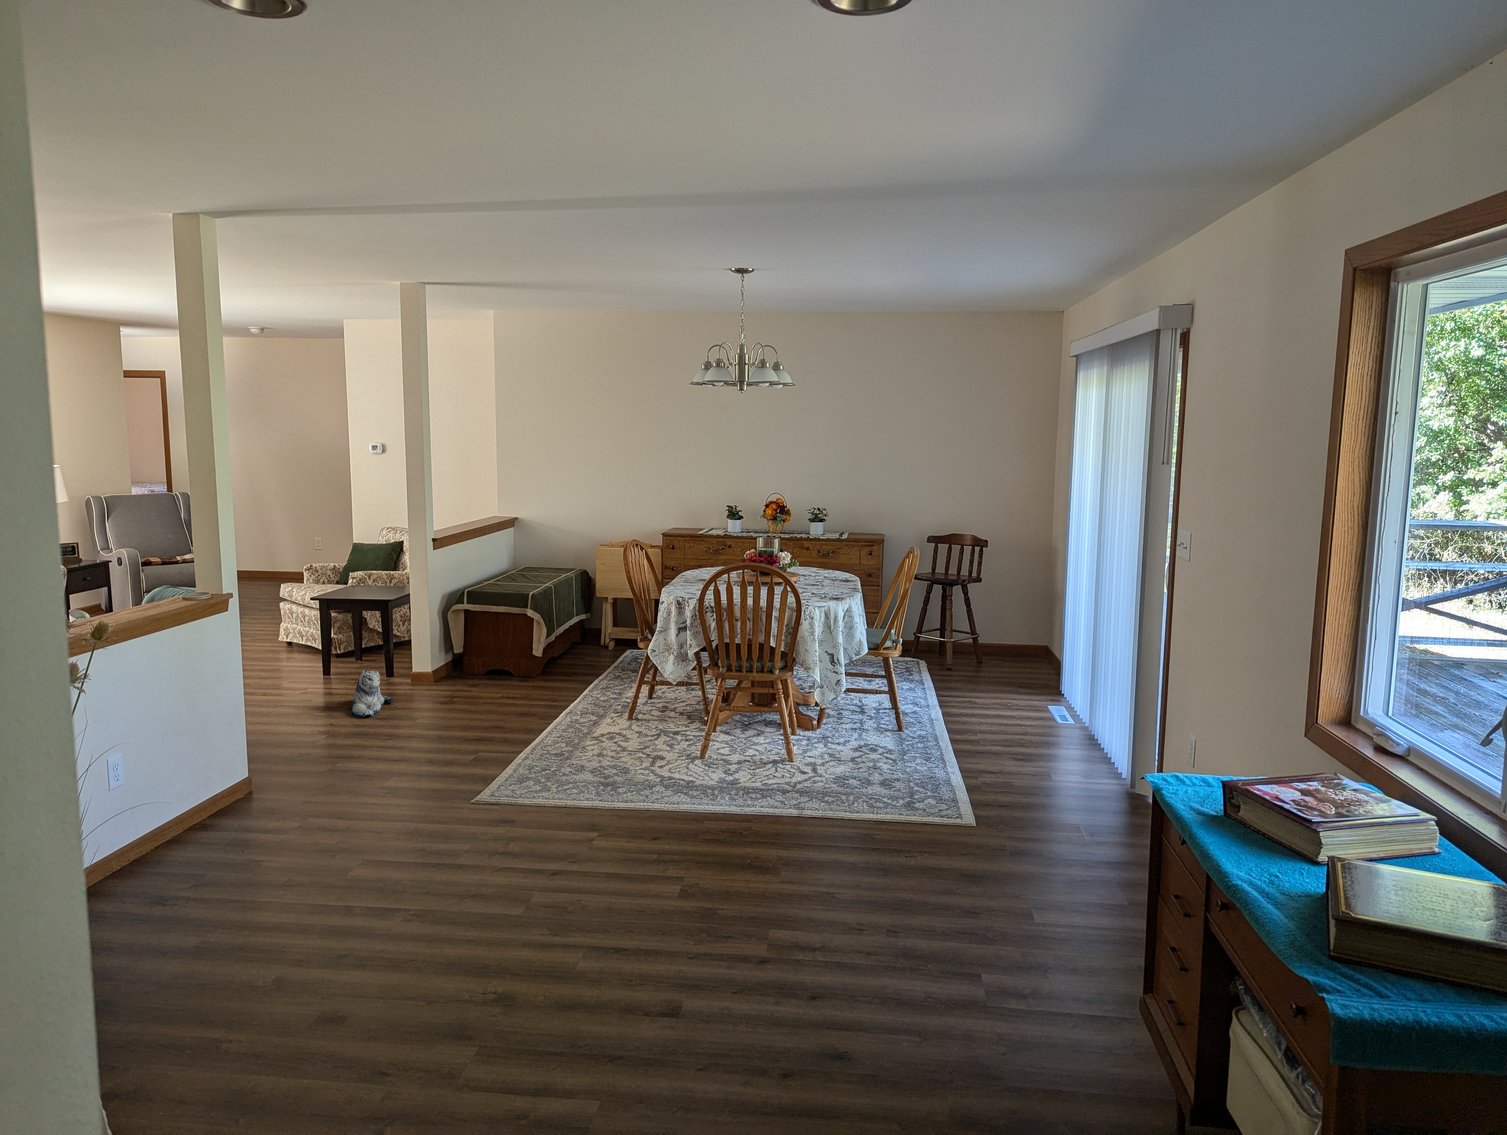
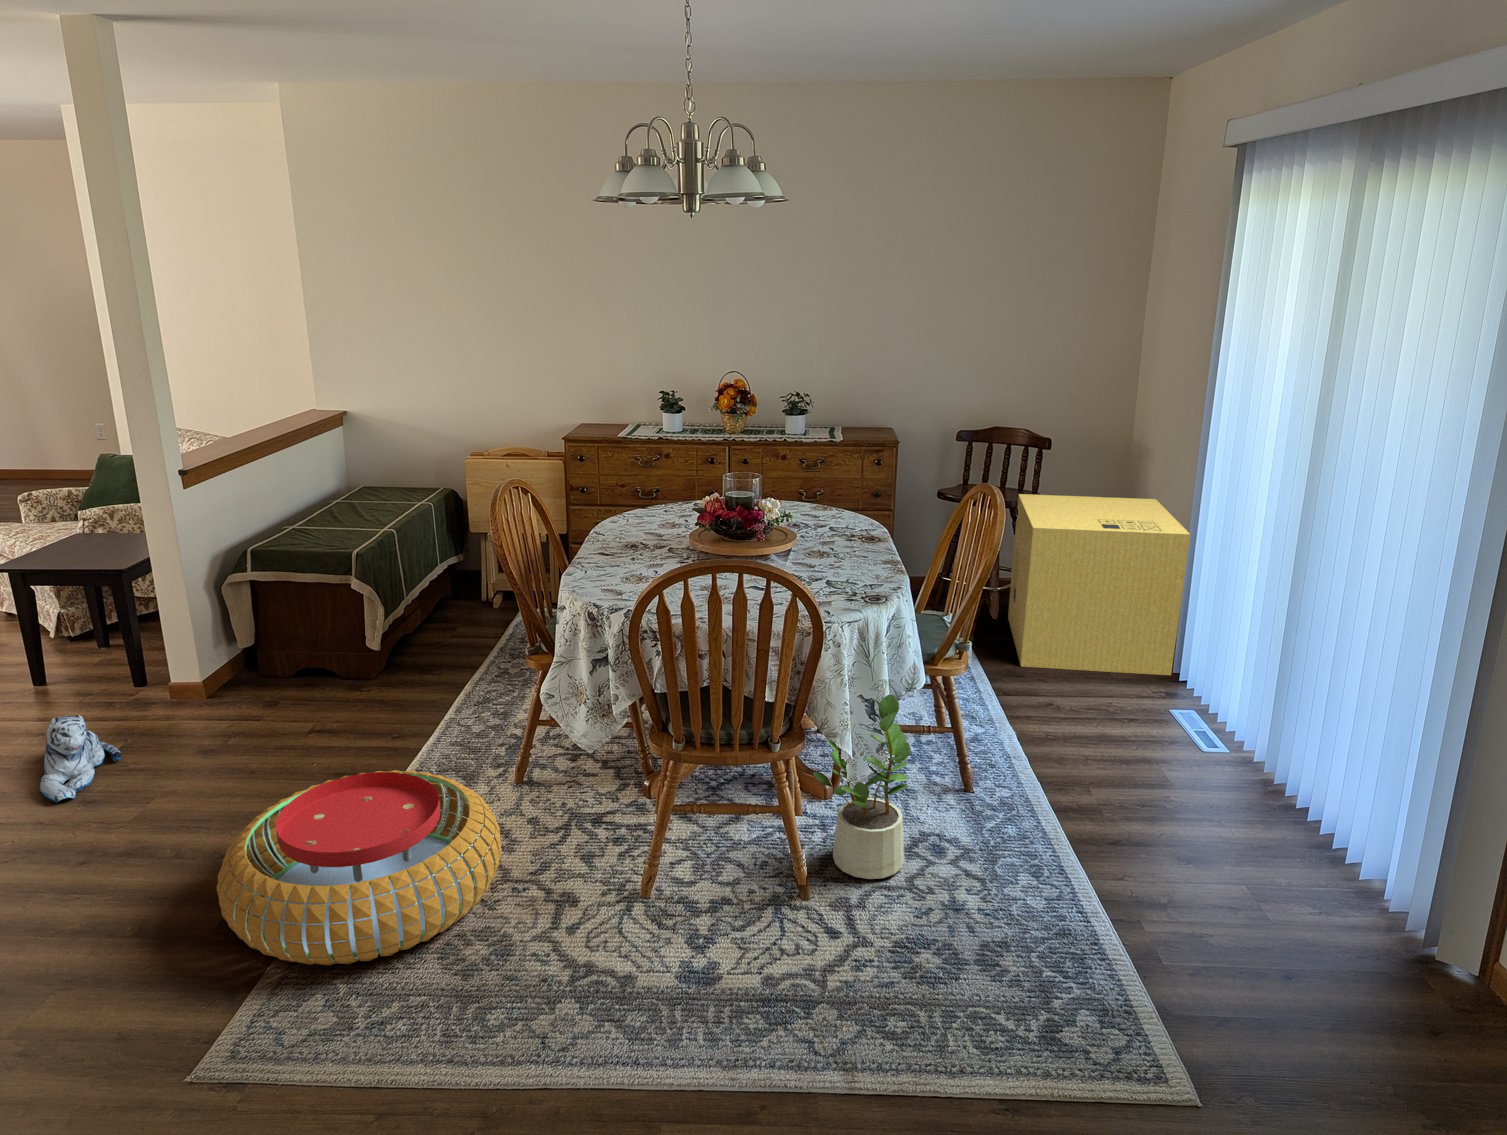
cardboard box: none [957,575,1063,689] -> present [1008,494,1190,675]
potted plant: none [801,650,857,756] -> present [813,695,911,879]
pouf: none [471,690,622,773] -> present [217,770,502,966]

